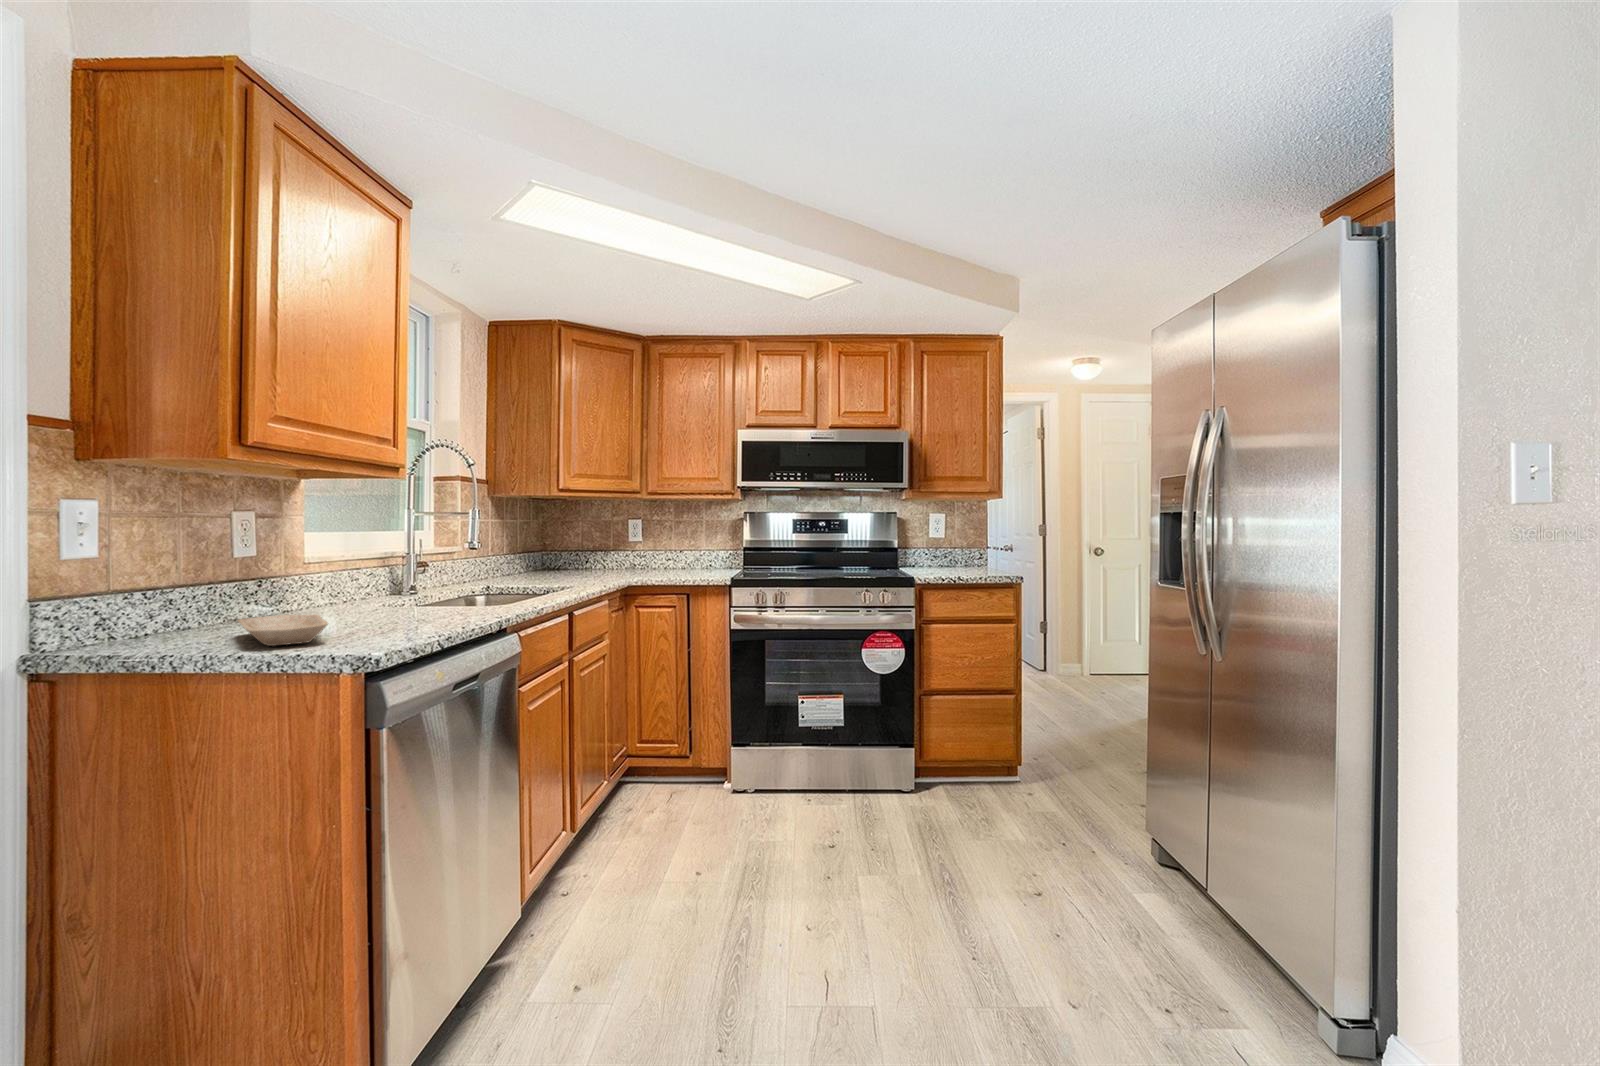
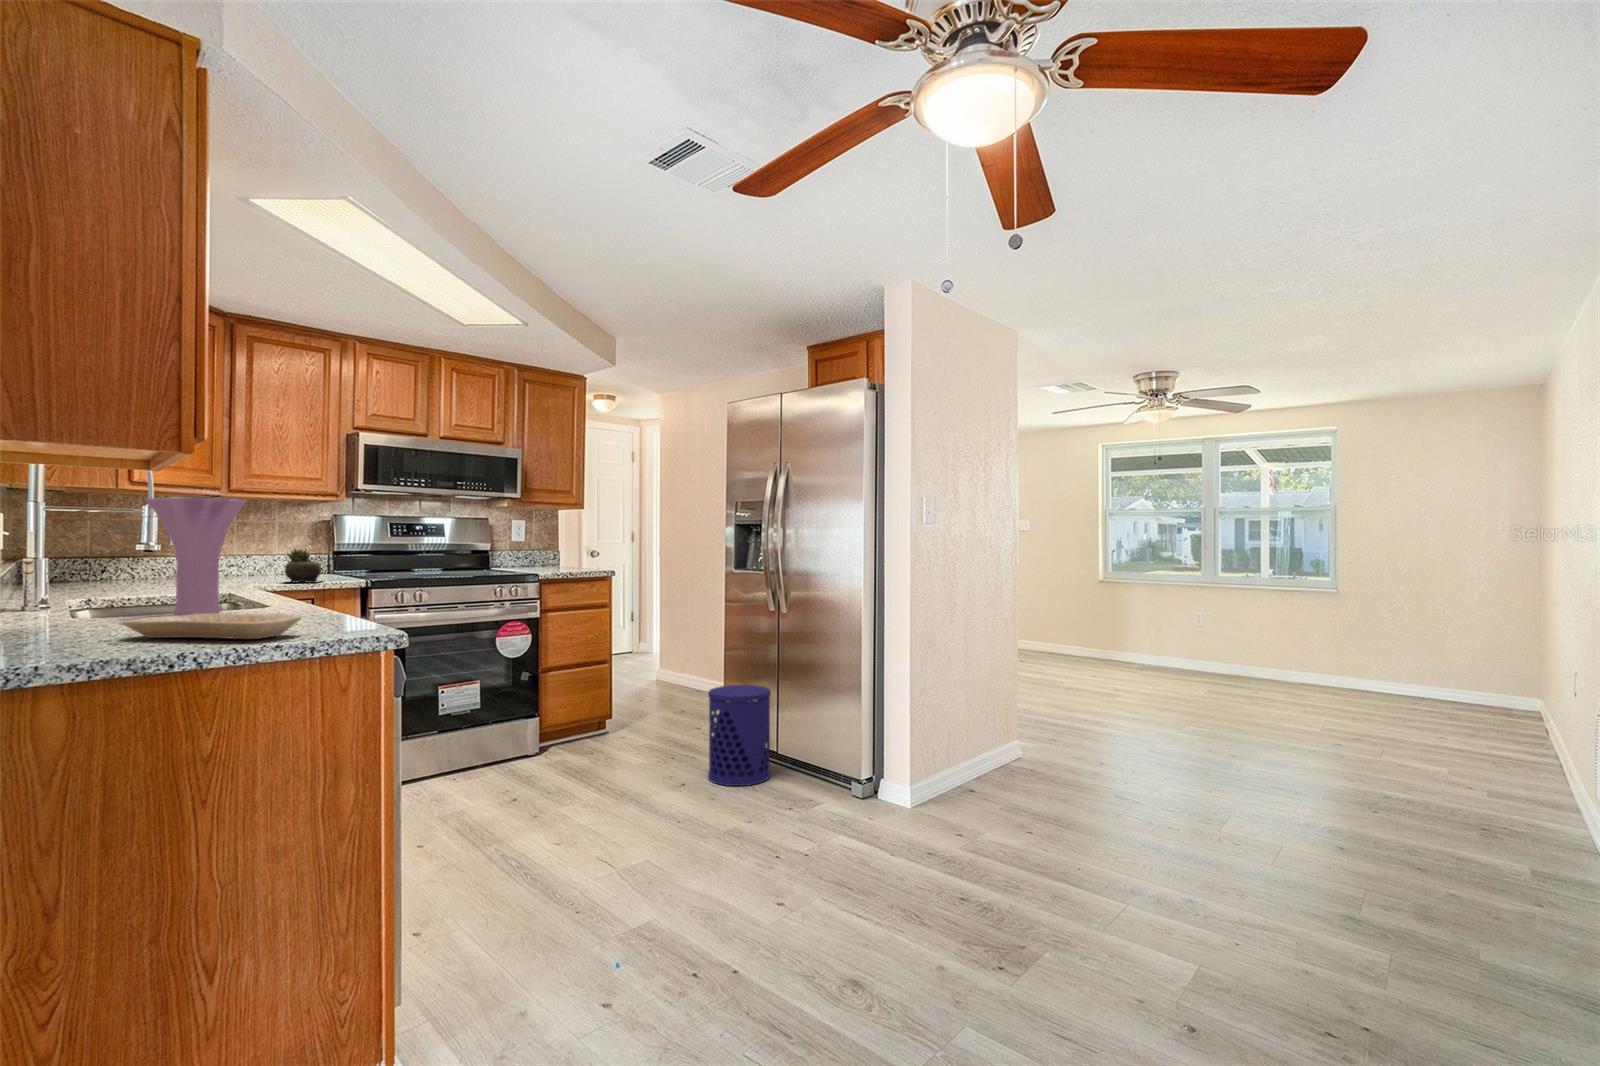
vase: none [385,504,465,612] -> present [145,497,246,616]
succulent plant: none [657,545,700,579] -> present [285,549,321,583]
waste bin: none [1064,753,1167,918] -> present [708,685,771,786]

